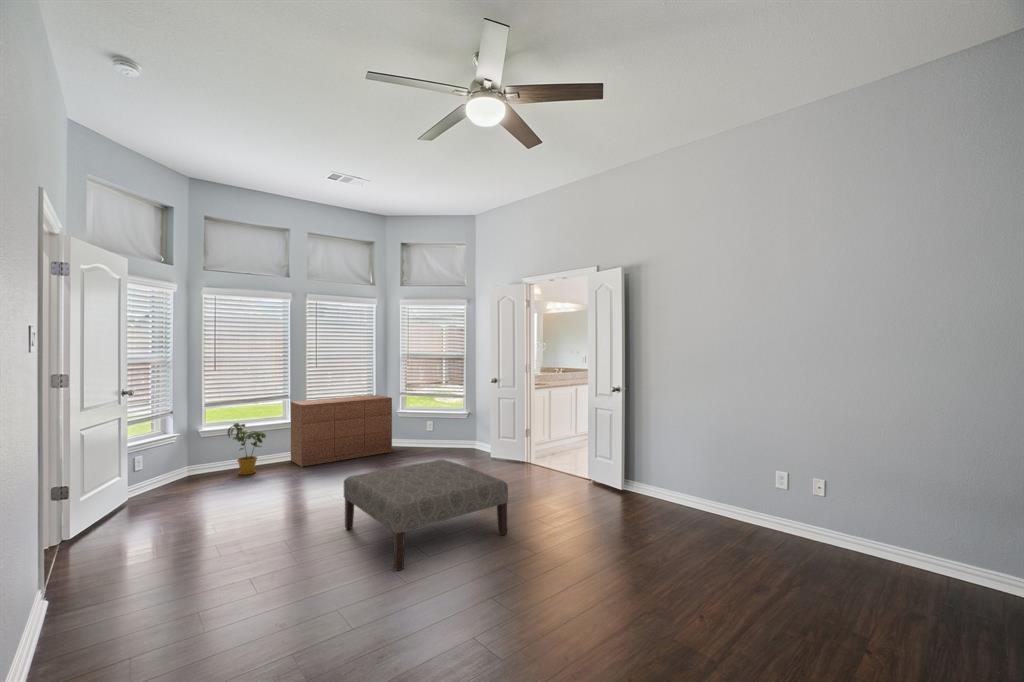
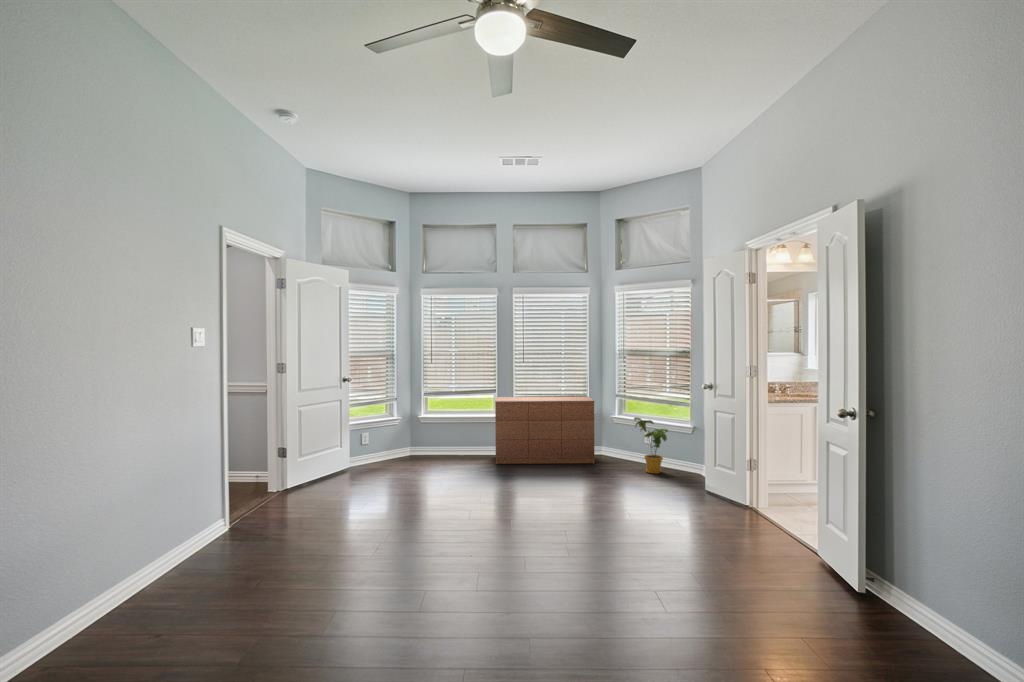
house plant: present [228,423,266,475] -> present [634,417,668,474]
ottoman: present [344,460,508,570] -> none [415,479,577,593]

